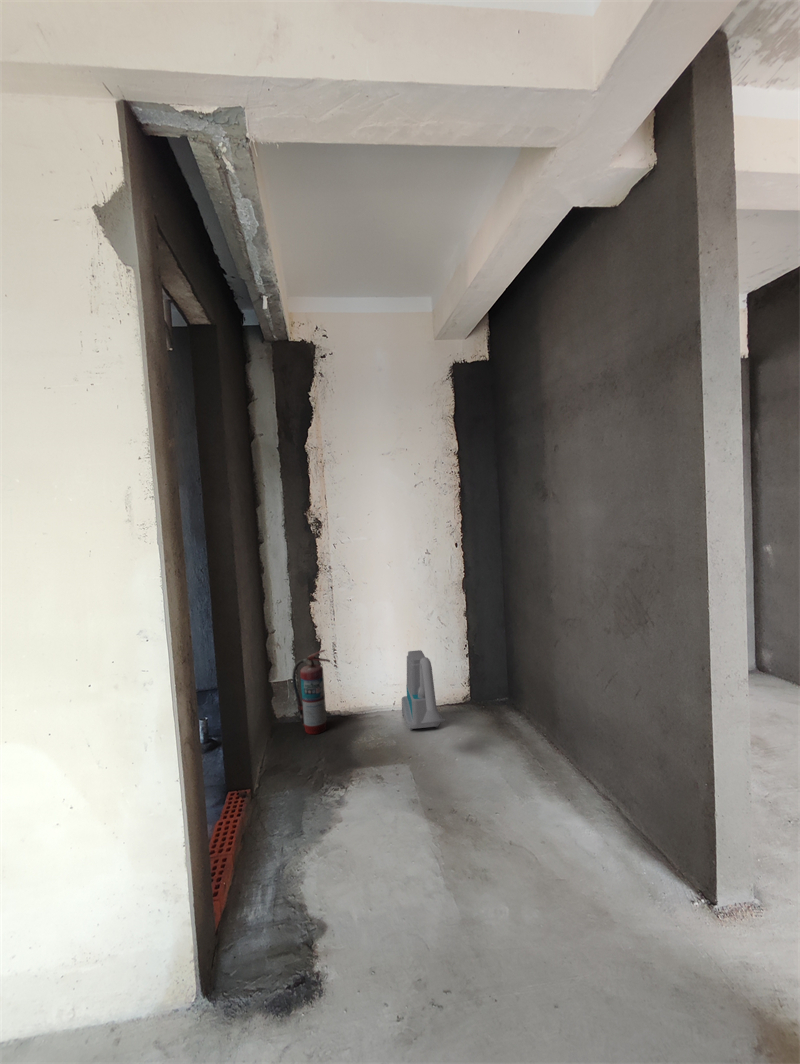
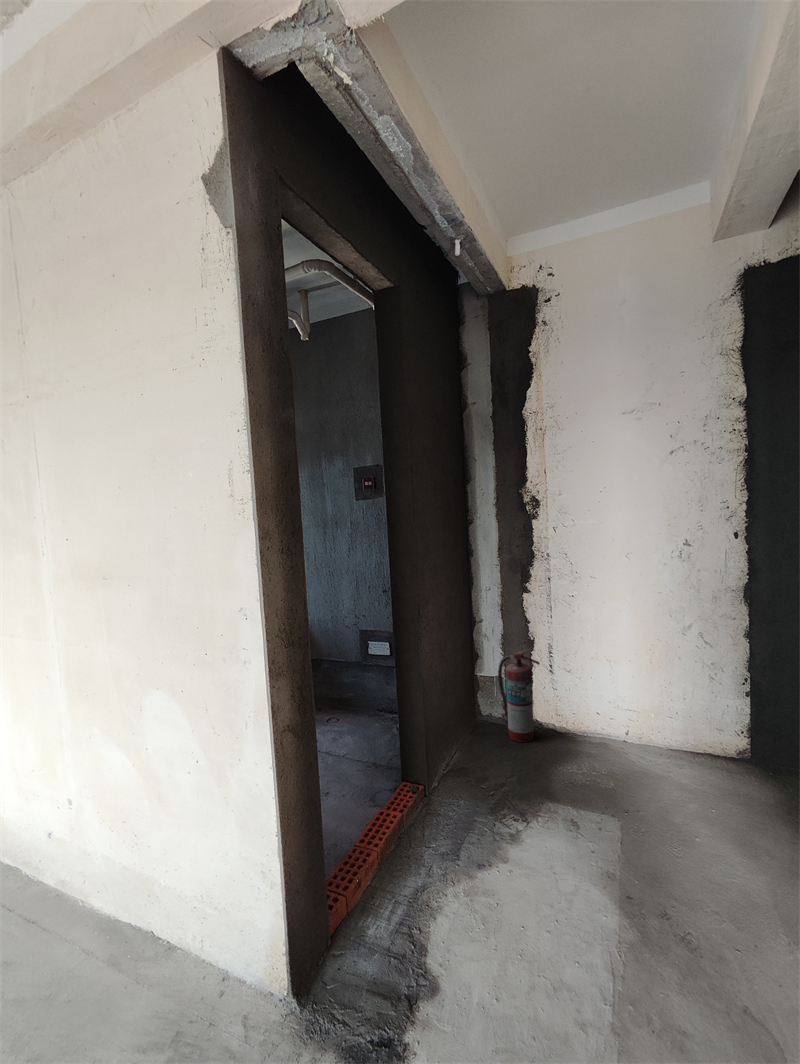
vacuum cleaner: present [402,650,446,730] -> none [633,671,684,781]

